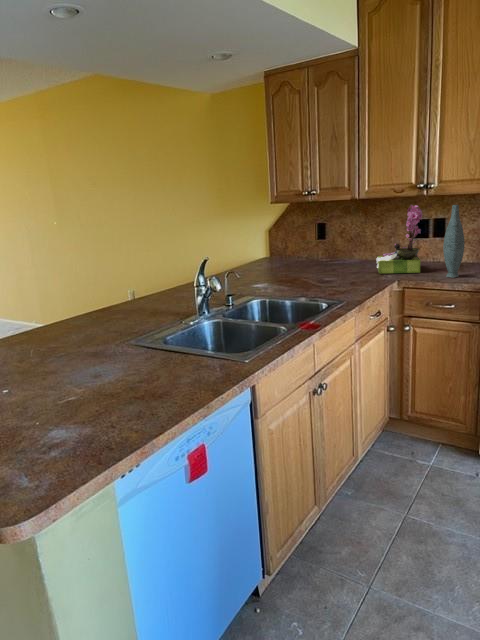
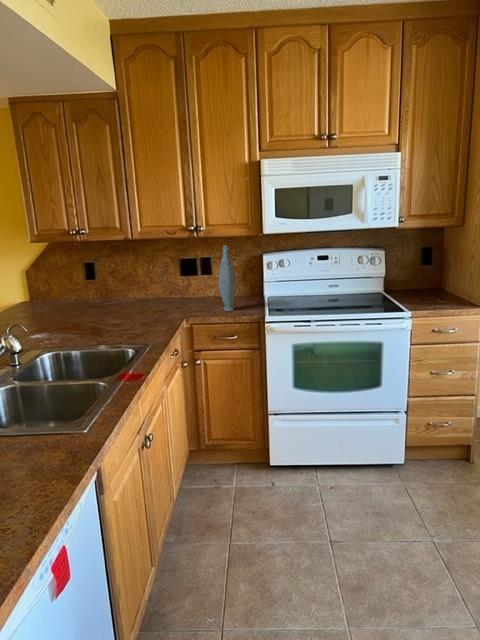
flower arrangement: present [376,205,422,274] -> none [154,244,199,312]

